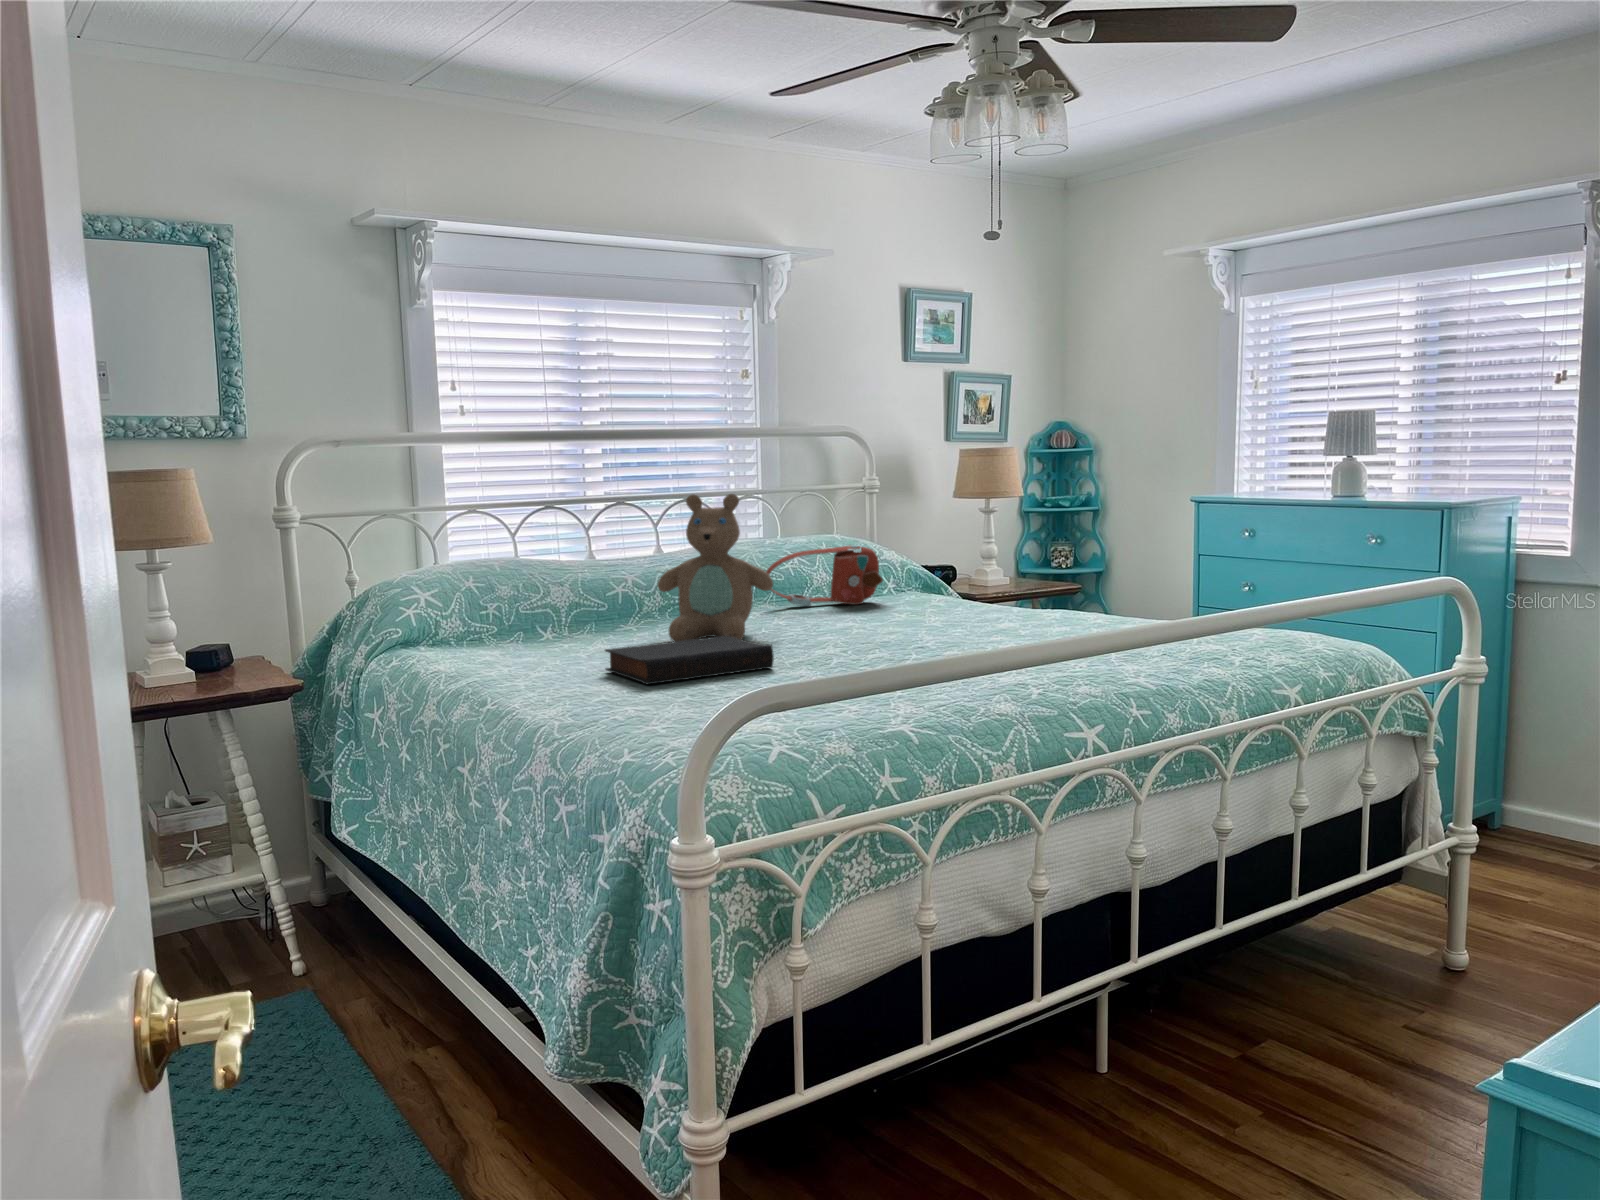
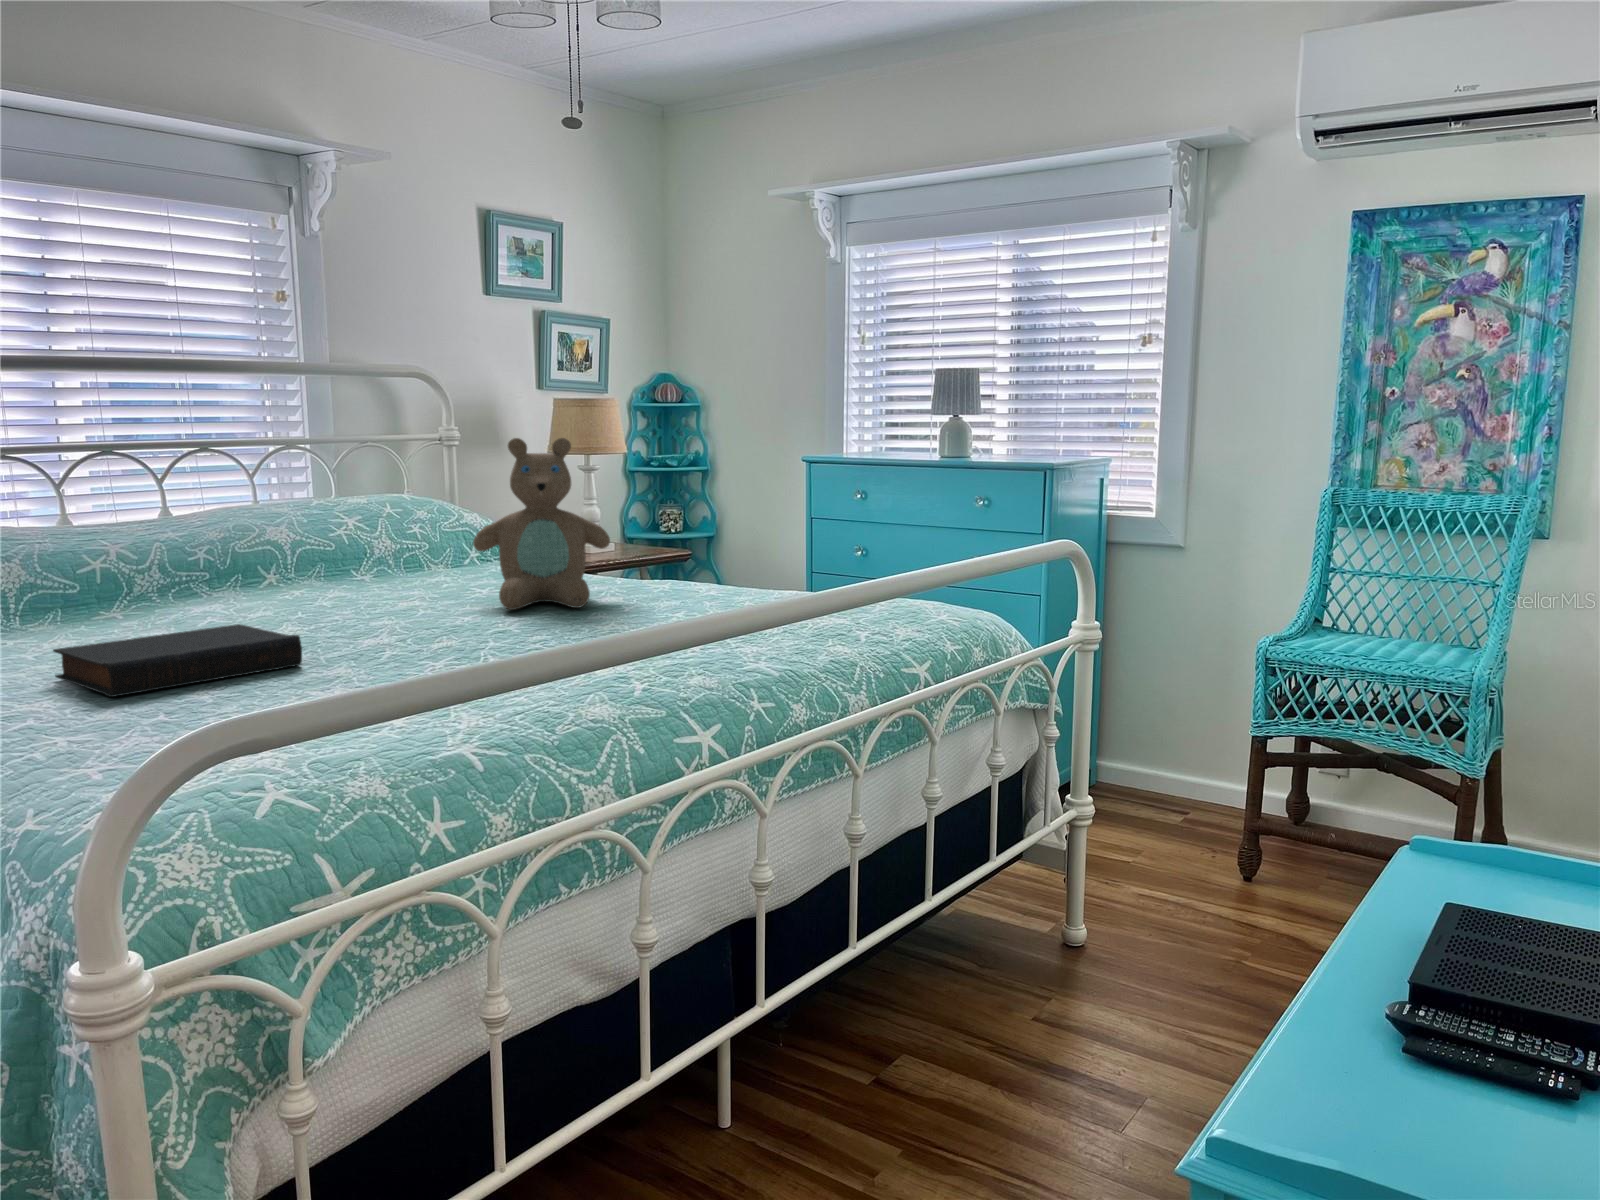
teddy bear: present [658,494,773,641] -> present [473,438,610,610]
handbag: present [766,545,883,606] -> none [308,506,460,581]

